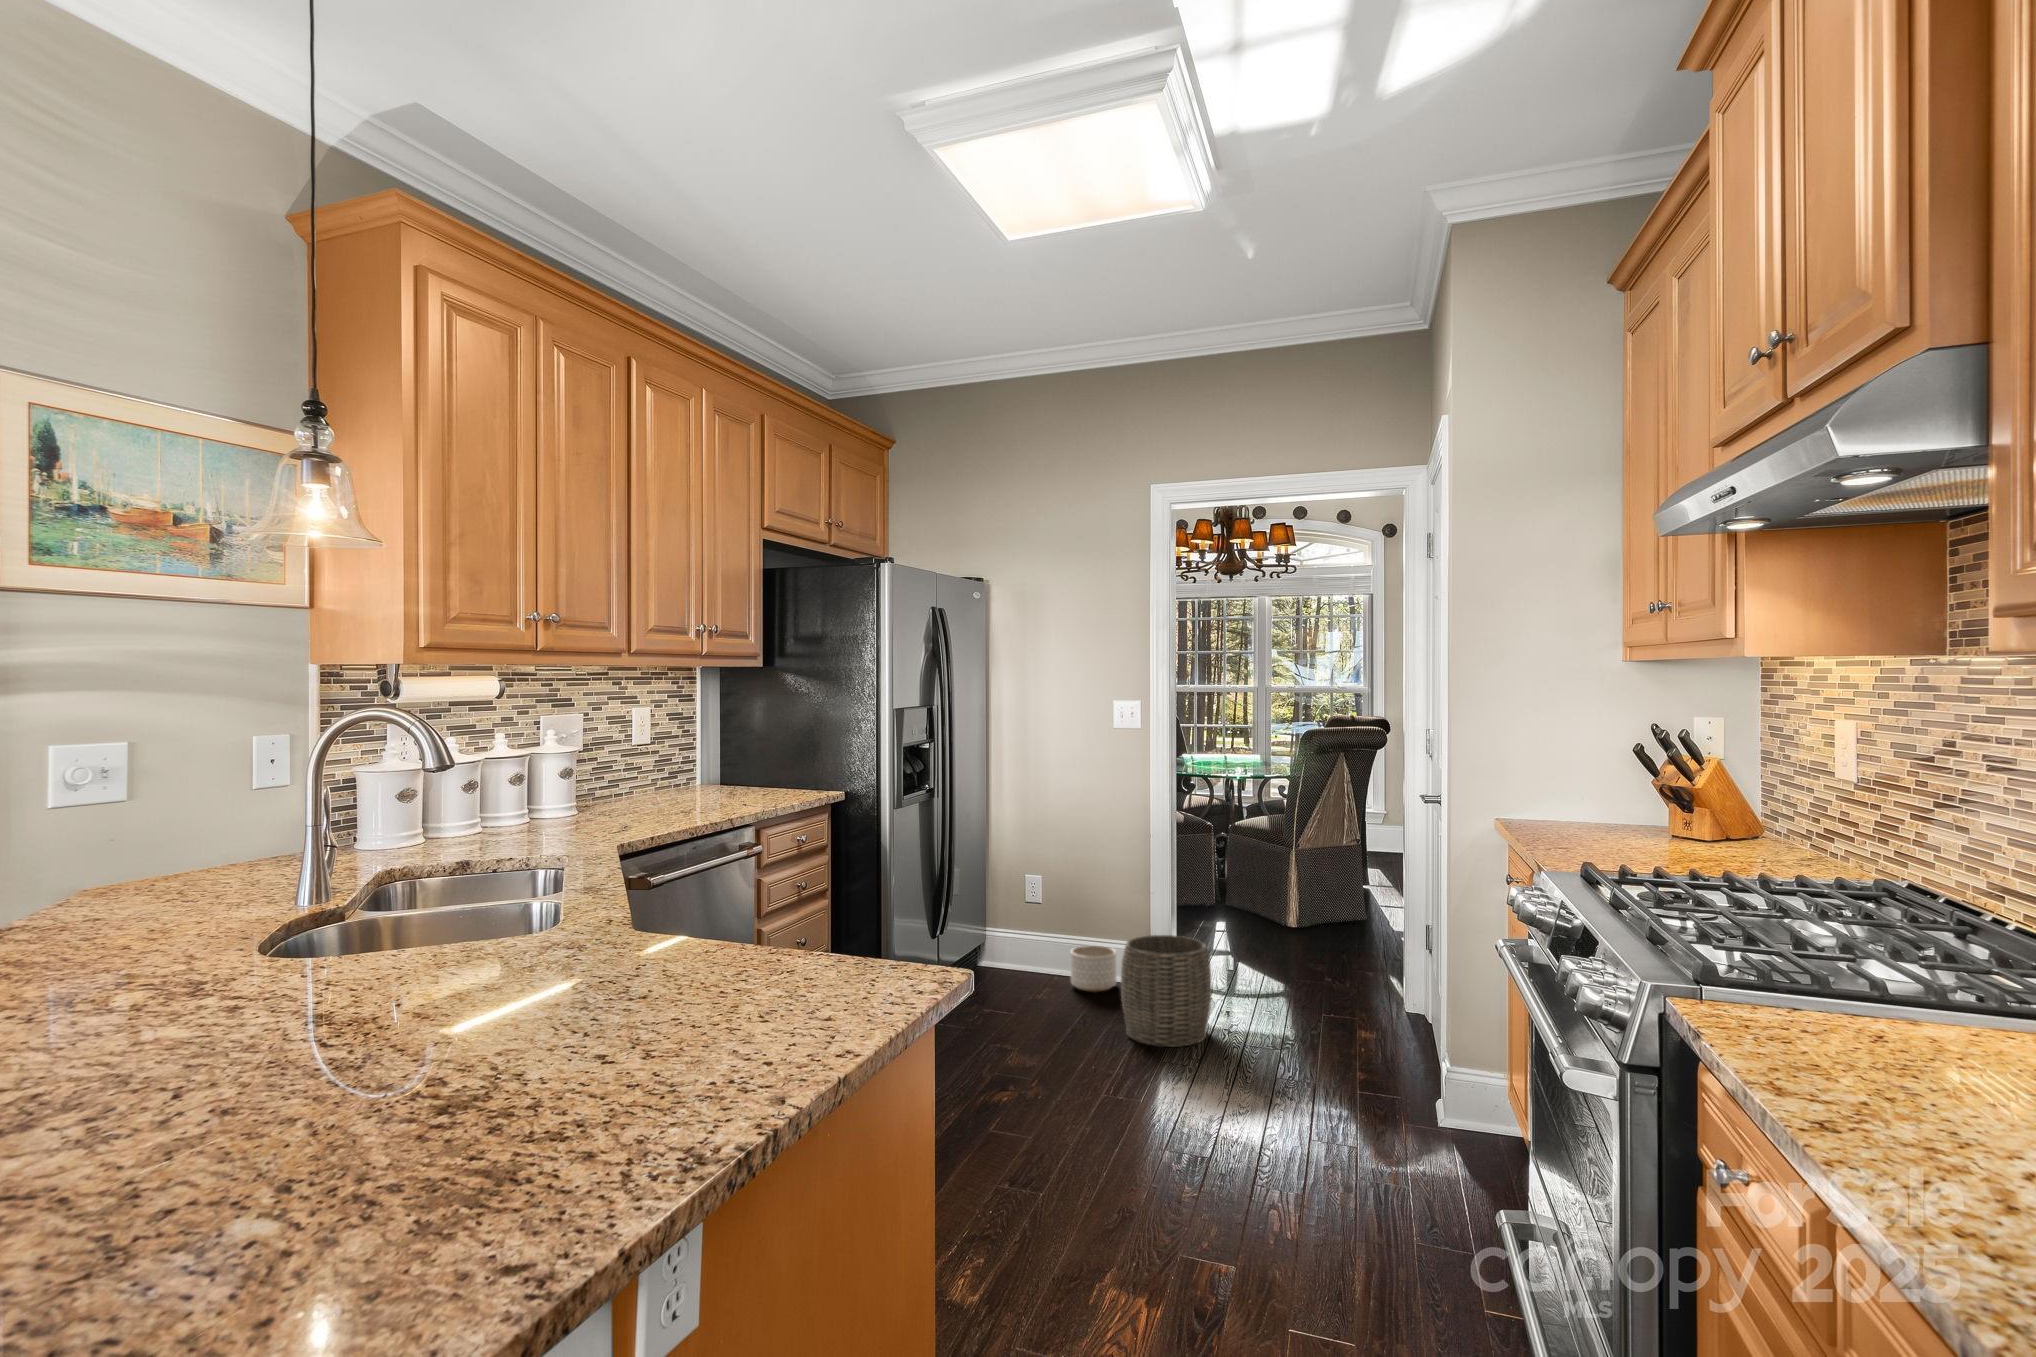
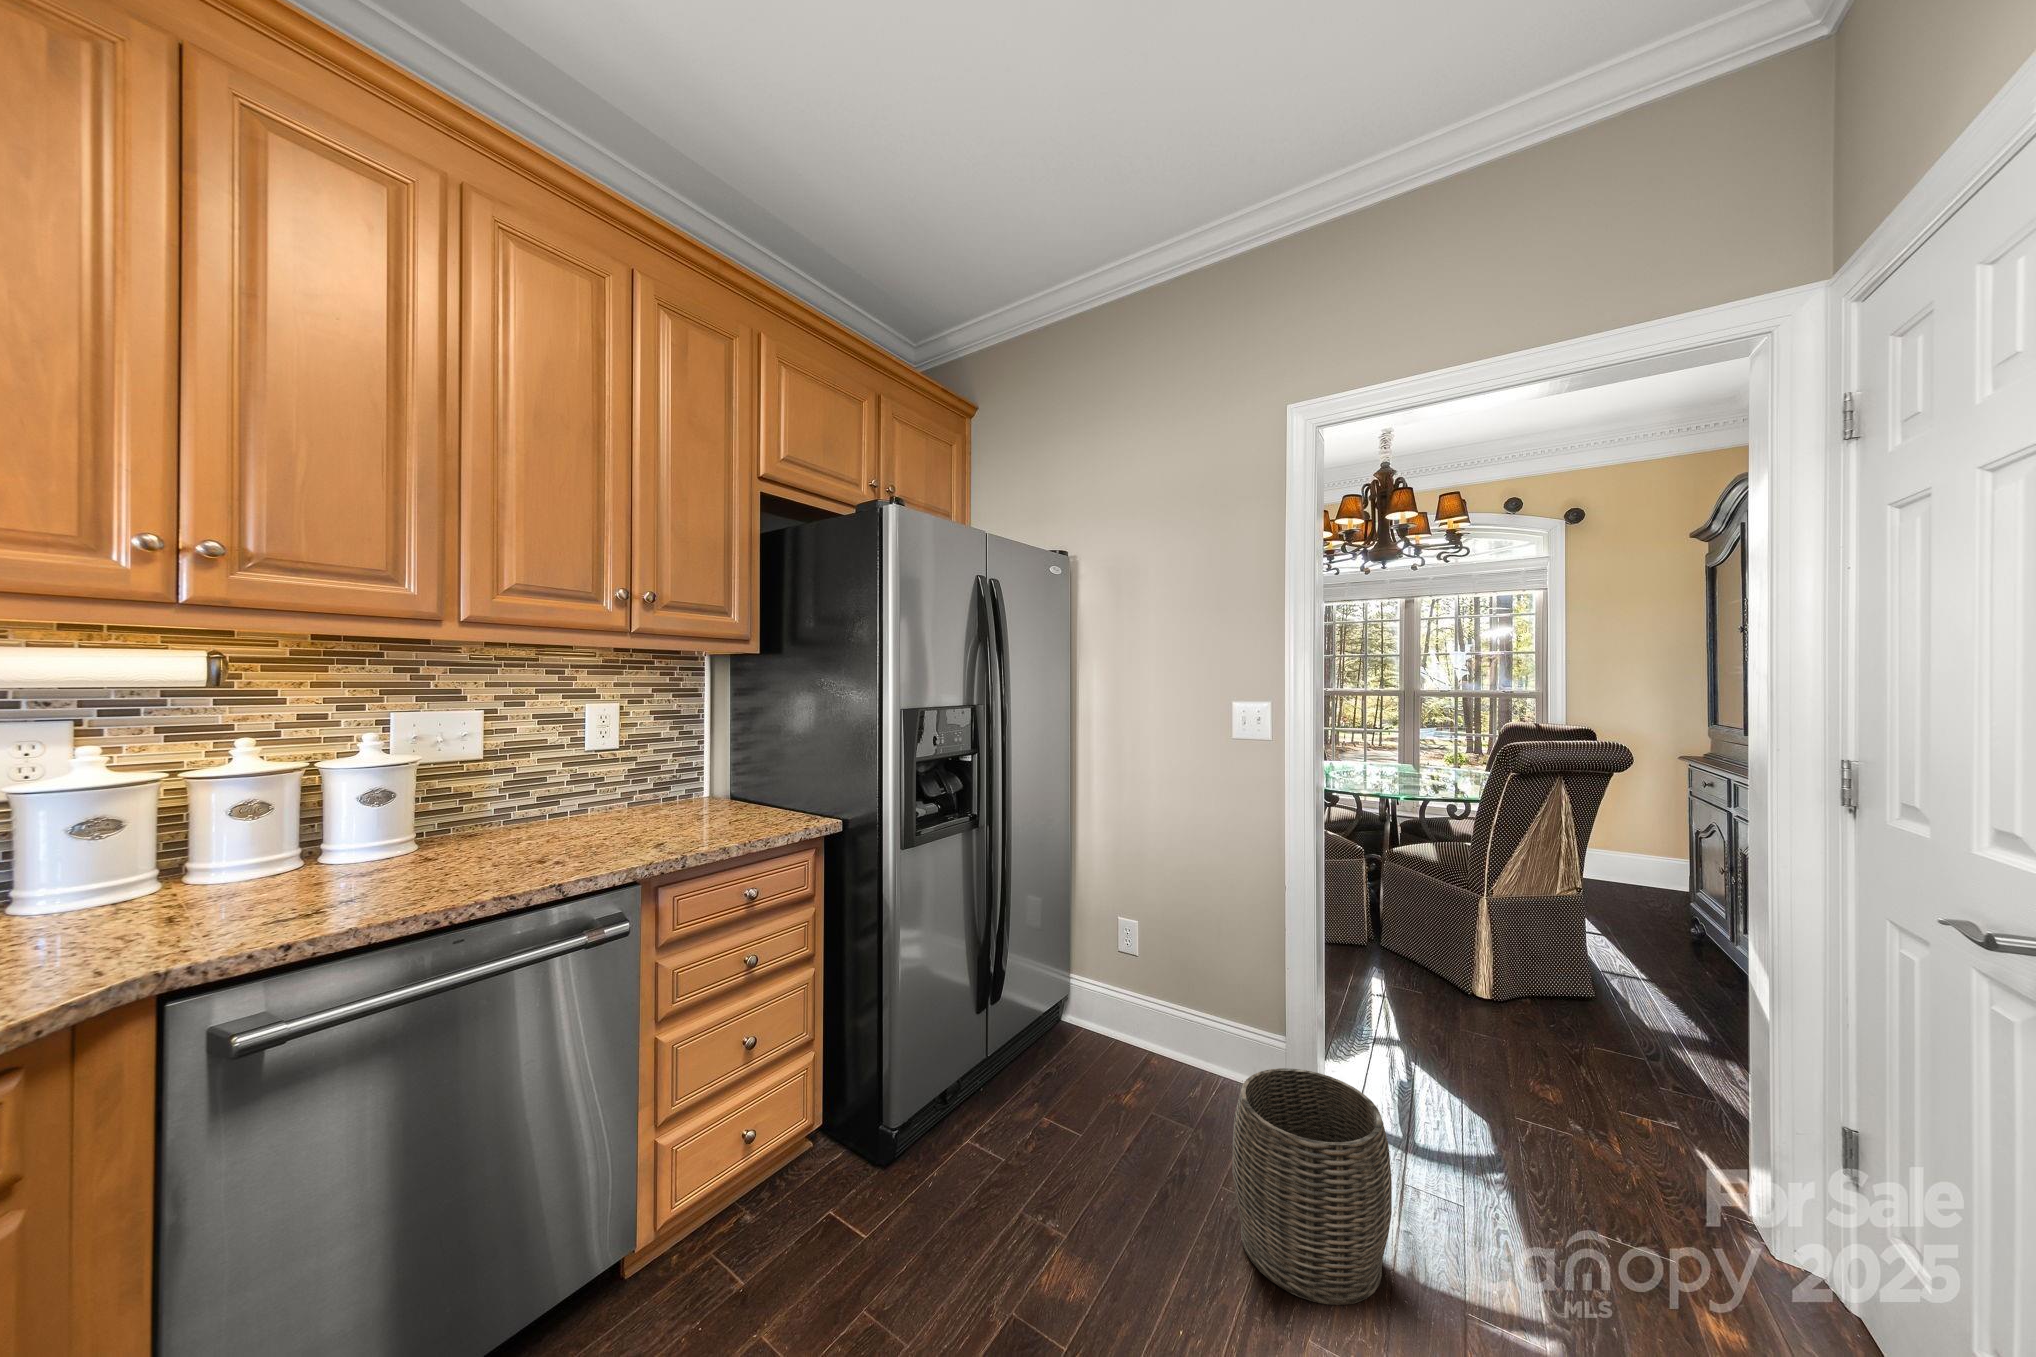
planter: present [1071,946,1117,992] -> none [1173,1025,1237,1101]

